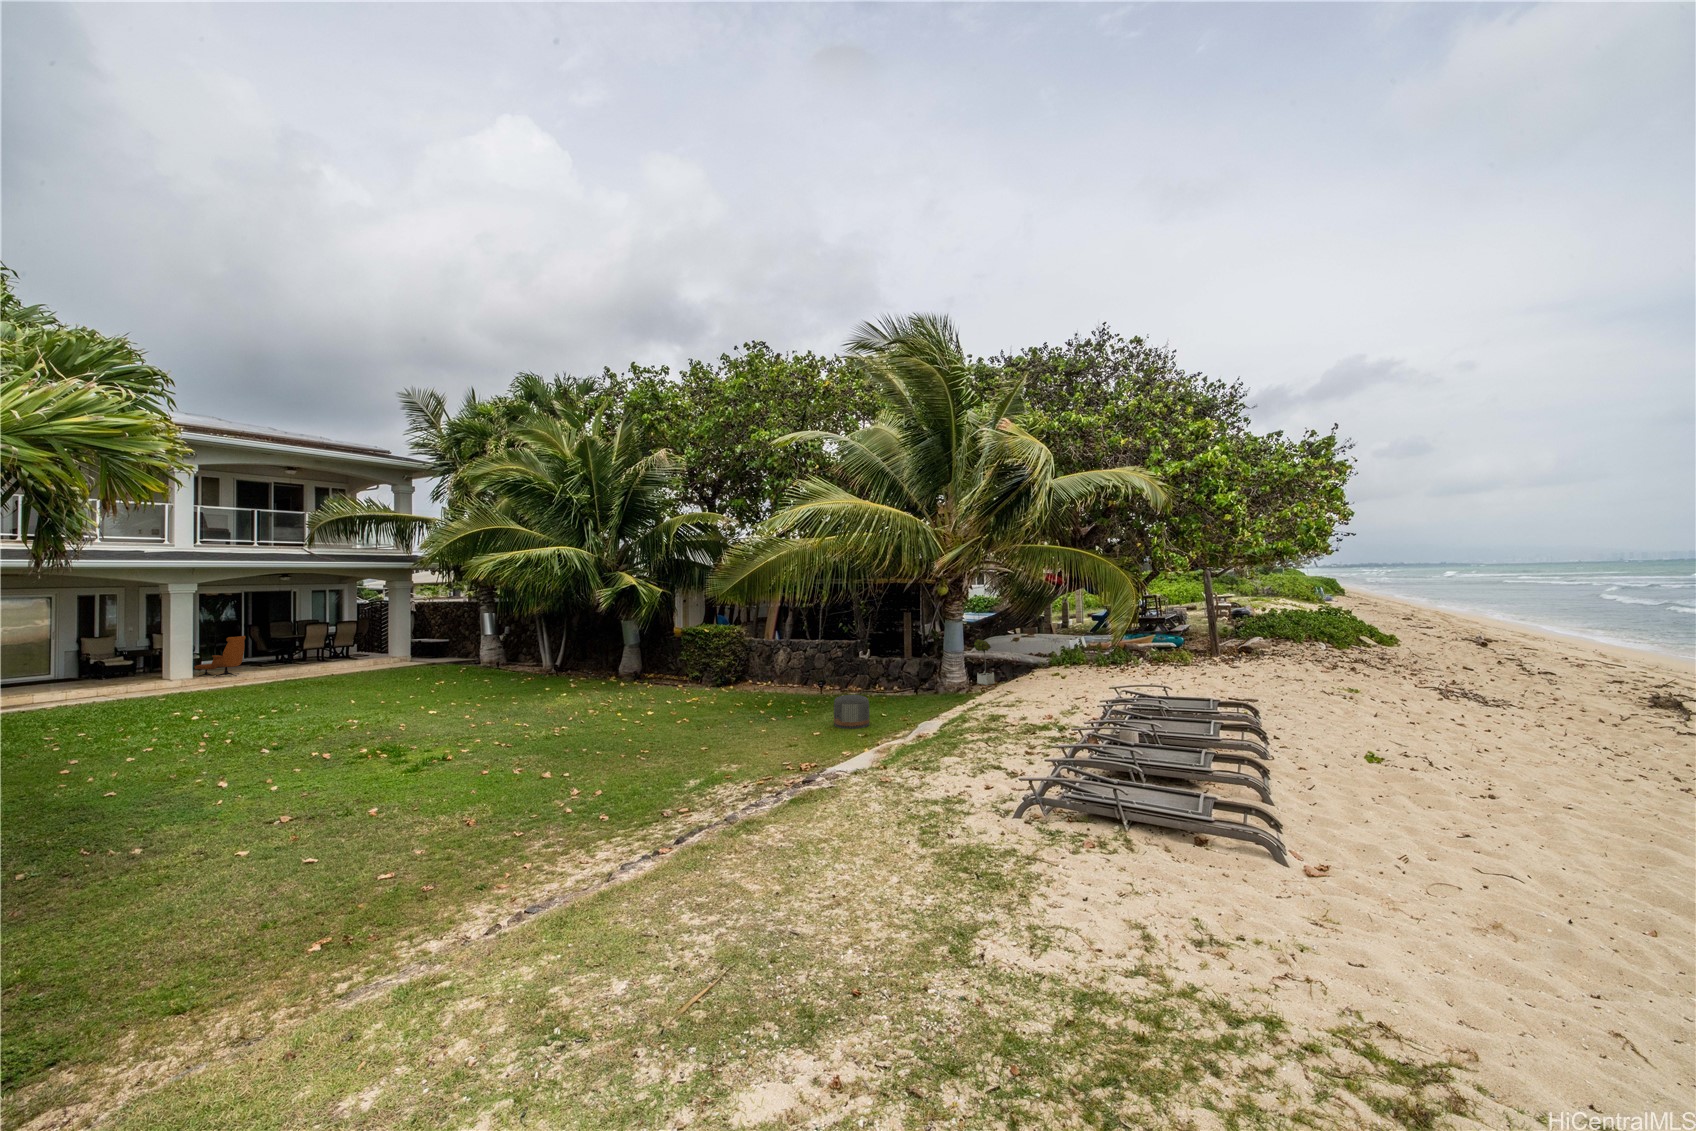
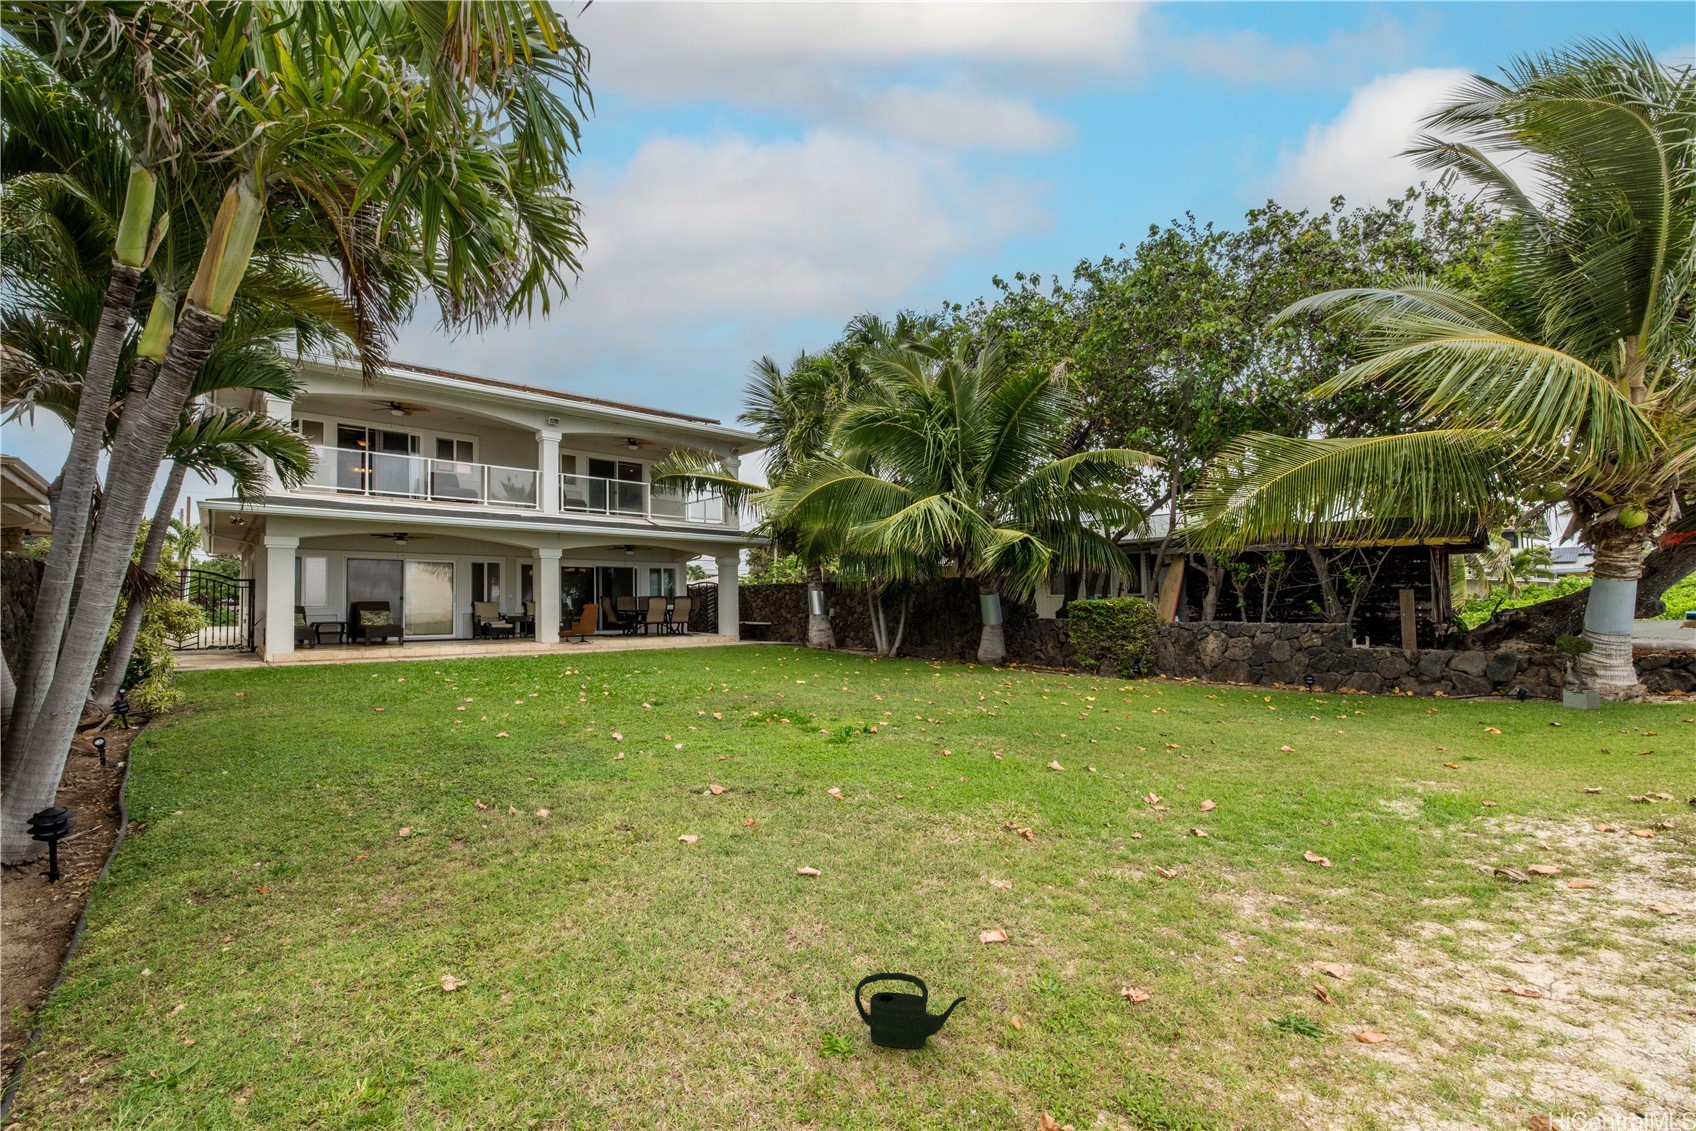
pouf: present [834,695,869,729] -> none [1359,700,1430,756]
watering can: none [413,897,477,936] -> present [855,973,966,1048]

